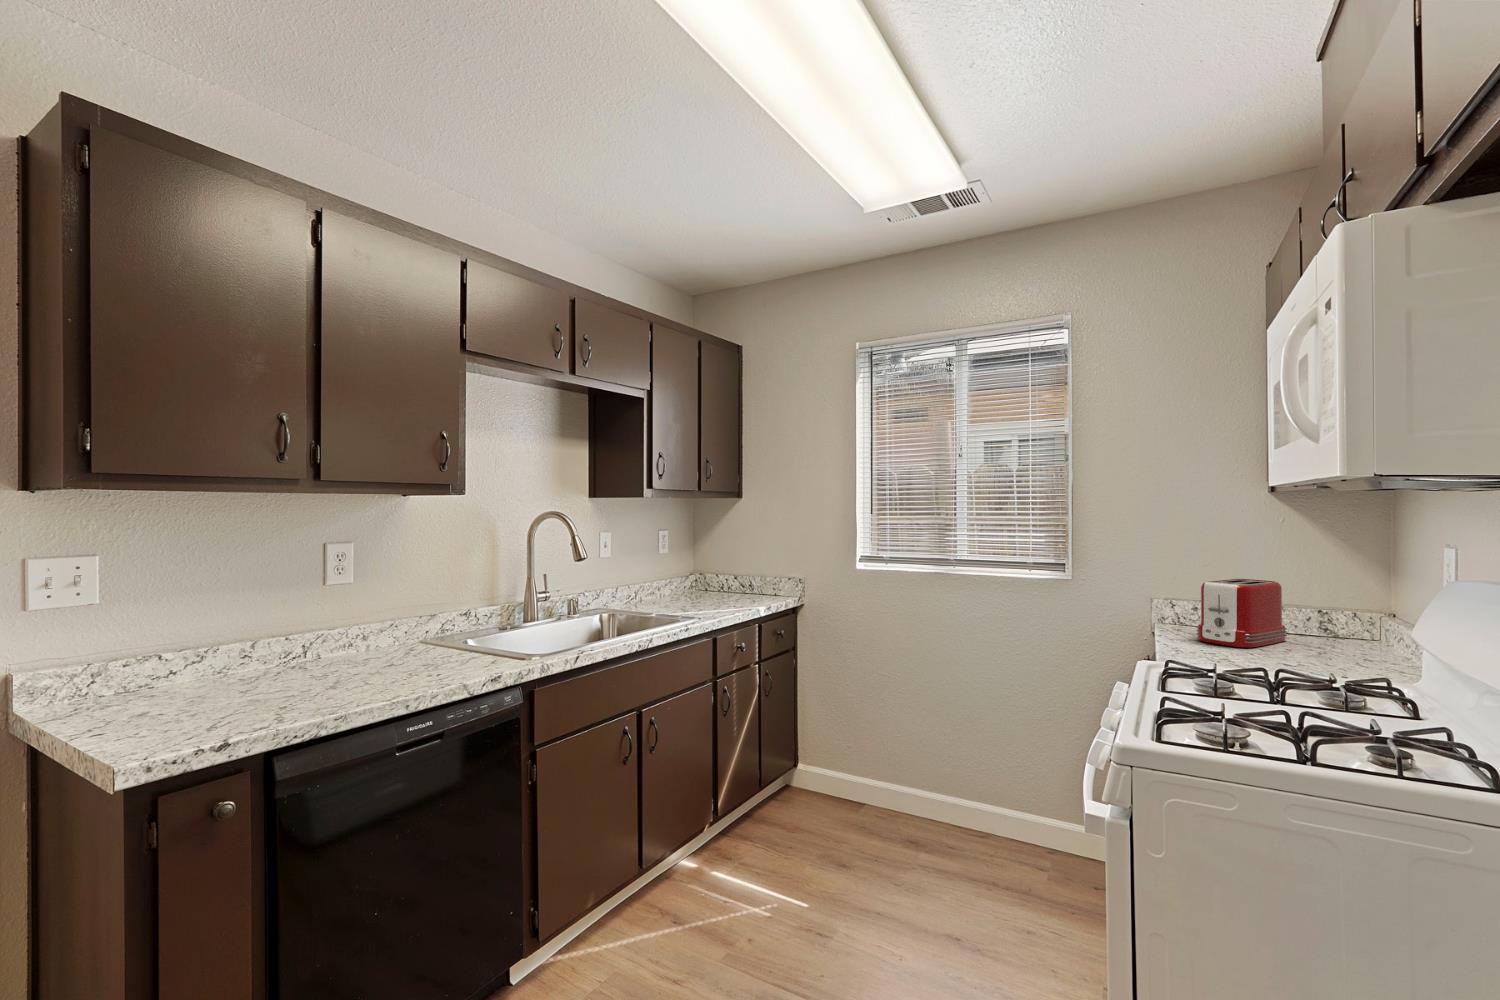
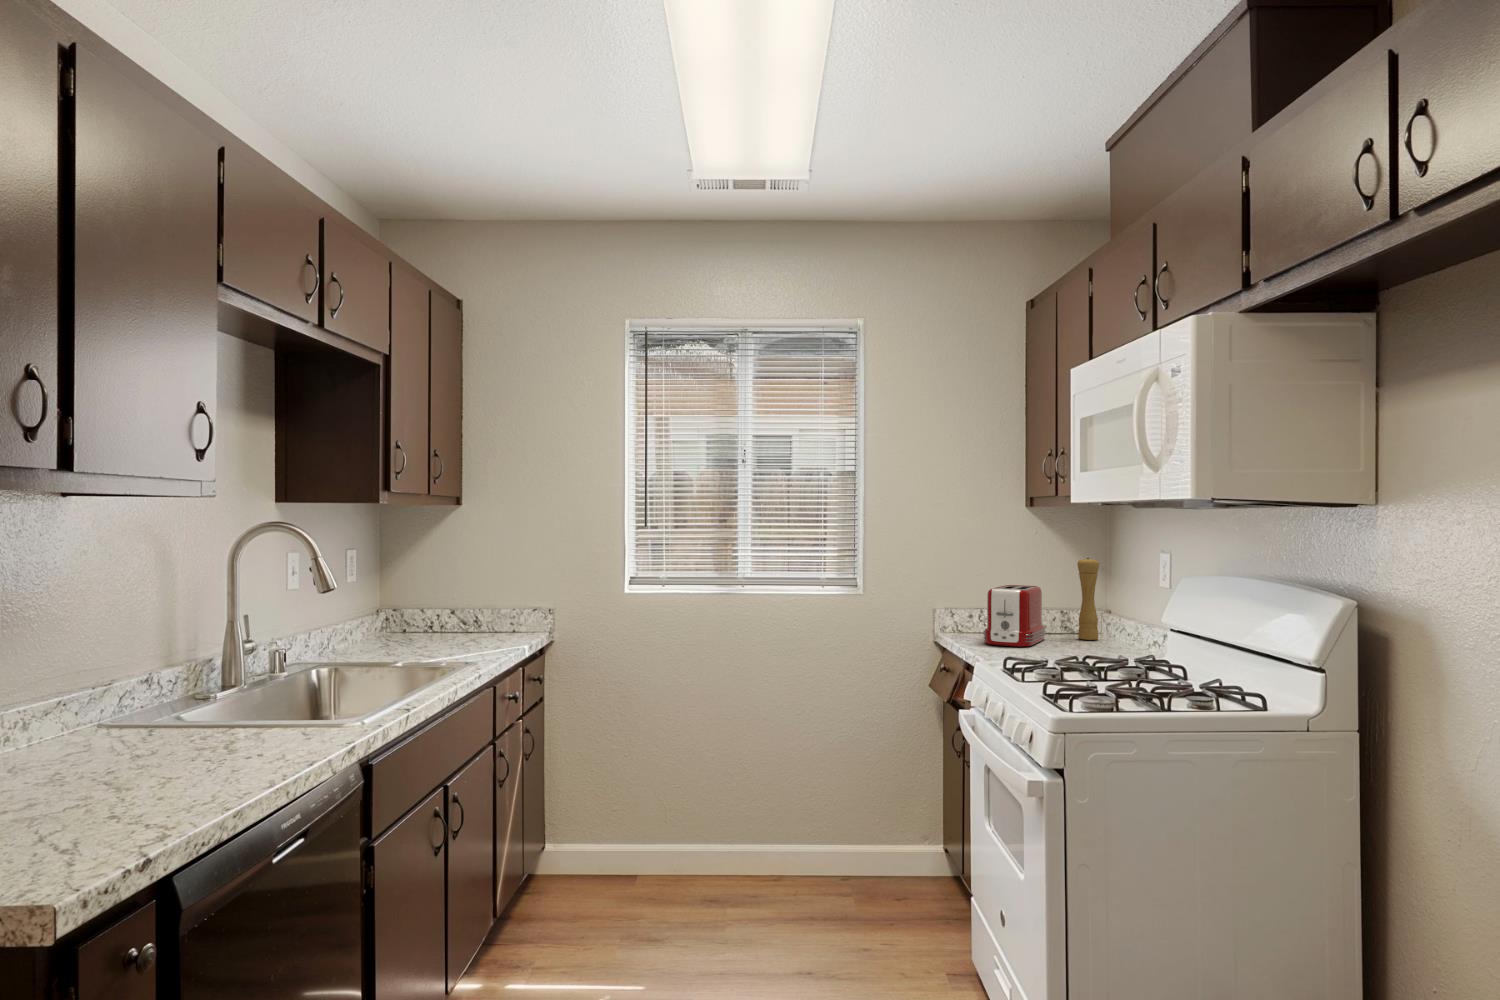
pepper mill: none [1333,552,1364,647] -> present [1077,558,1099,640]

